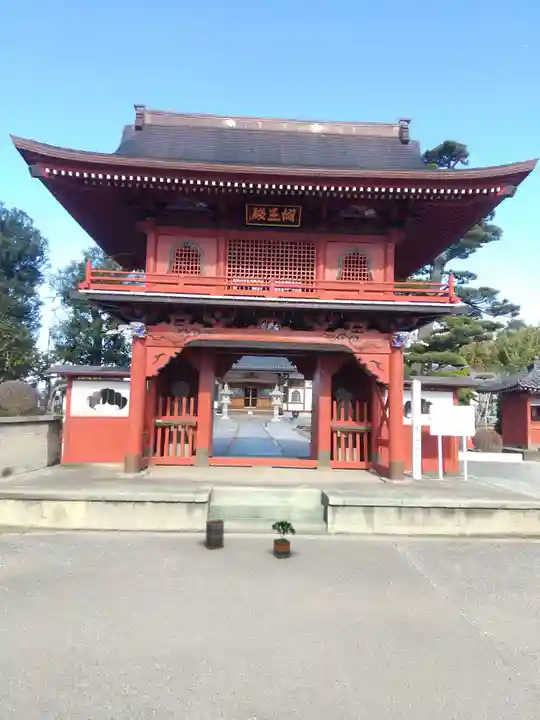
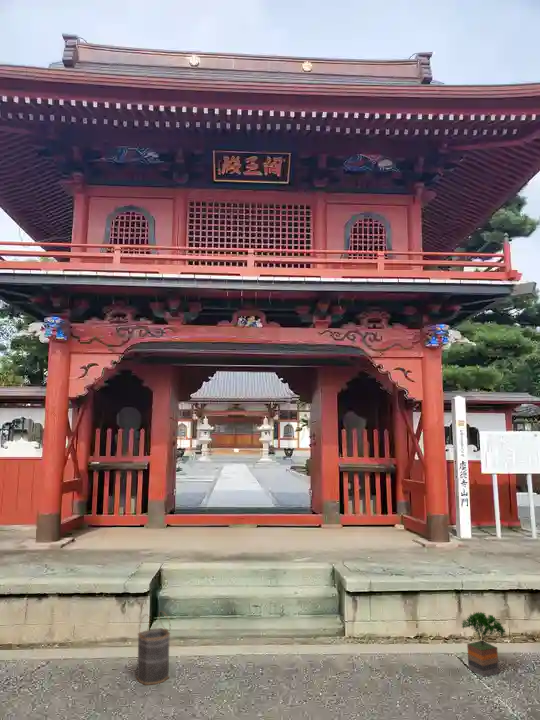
potted tree: present [272,521,295,559] -> present [462,612,505,677]

